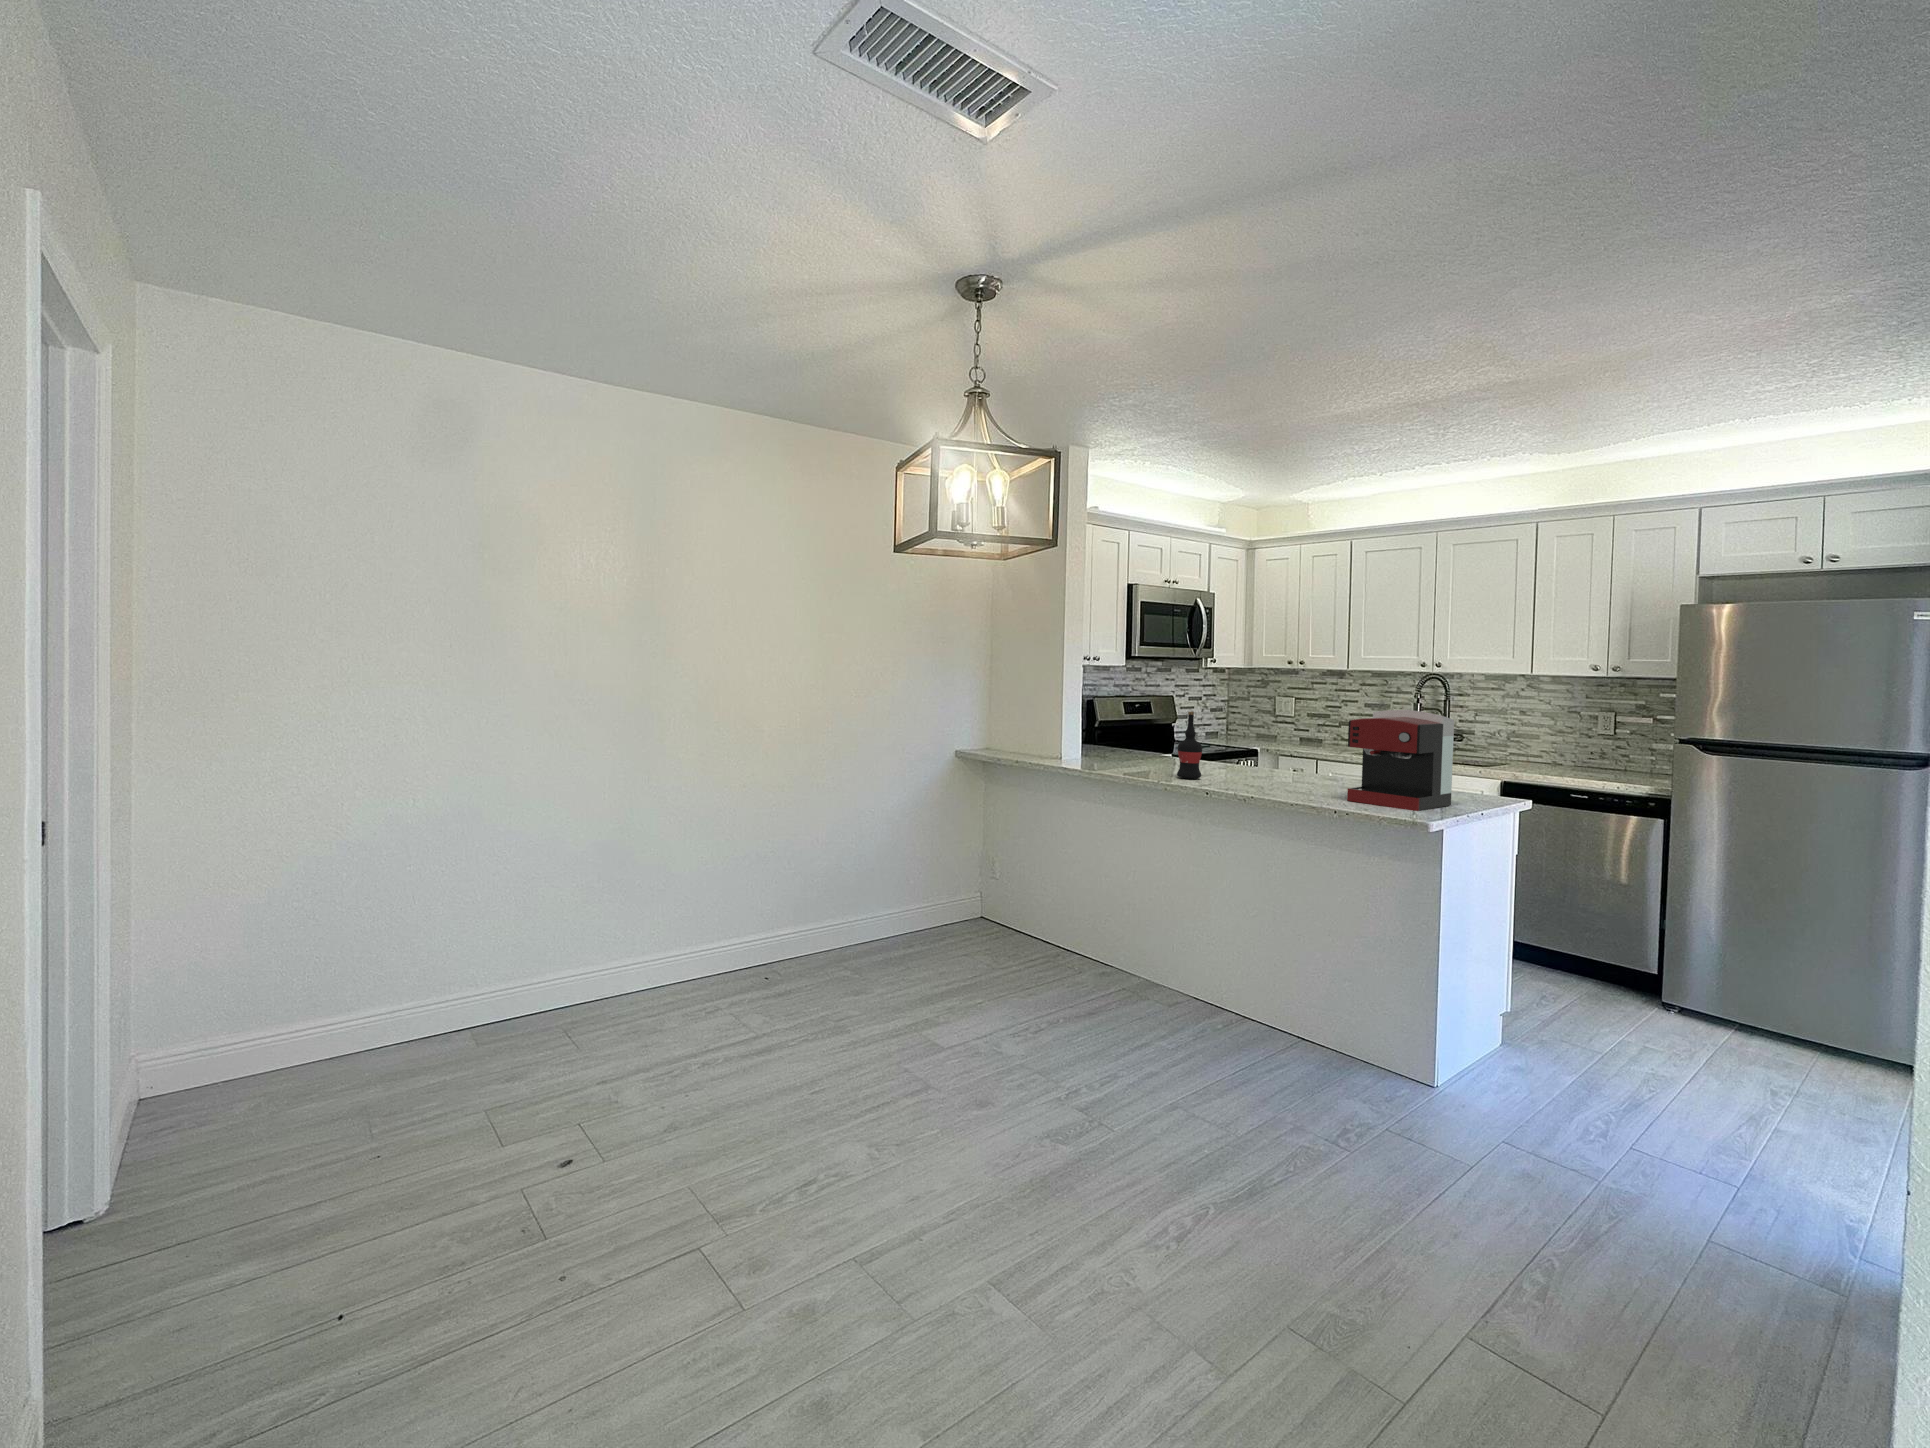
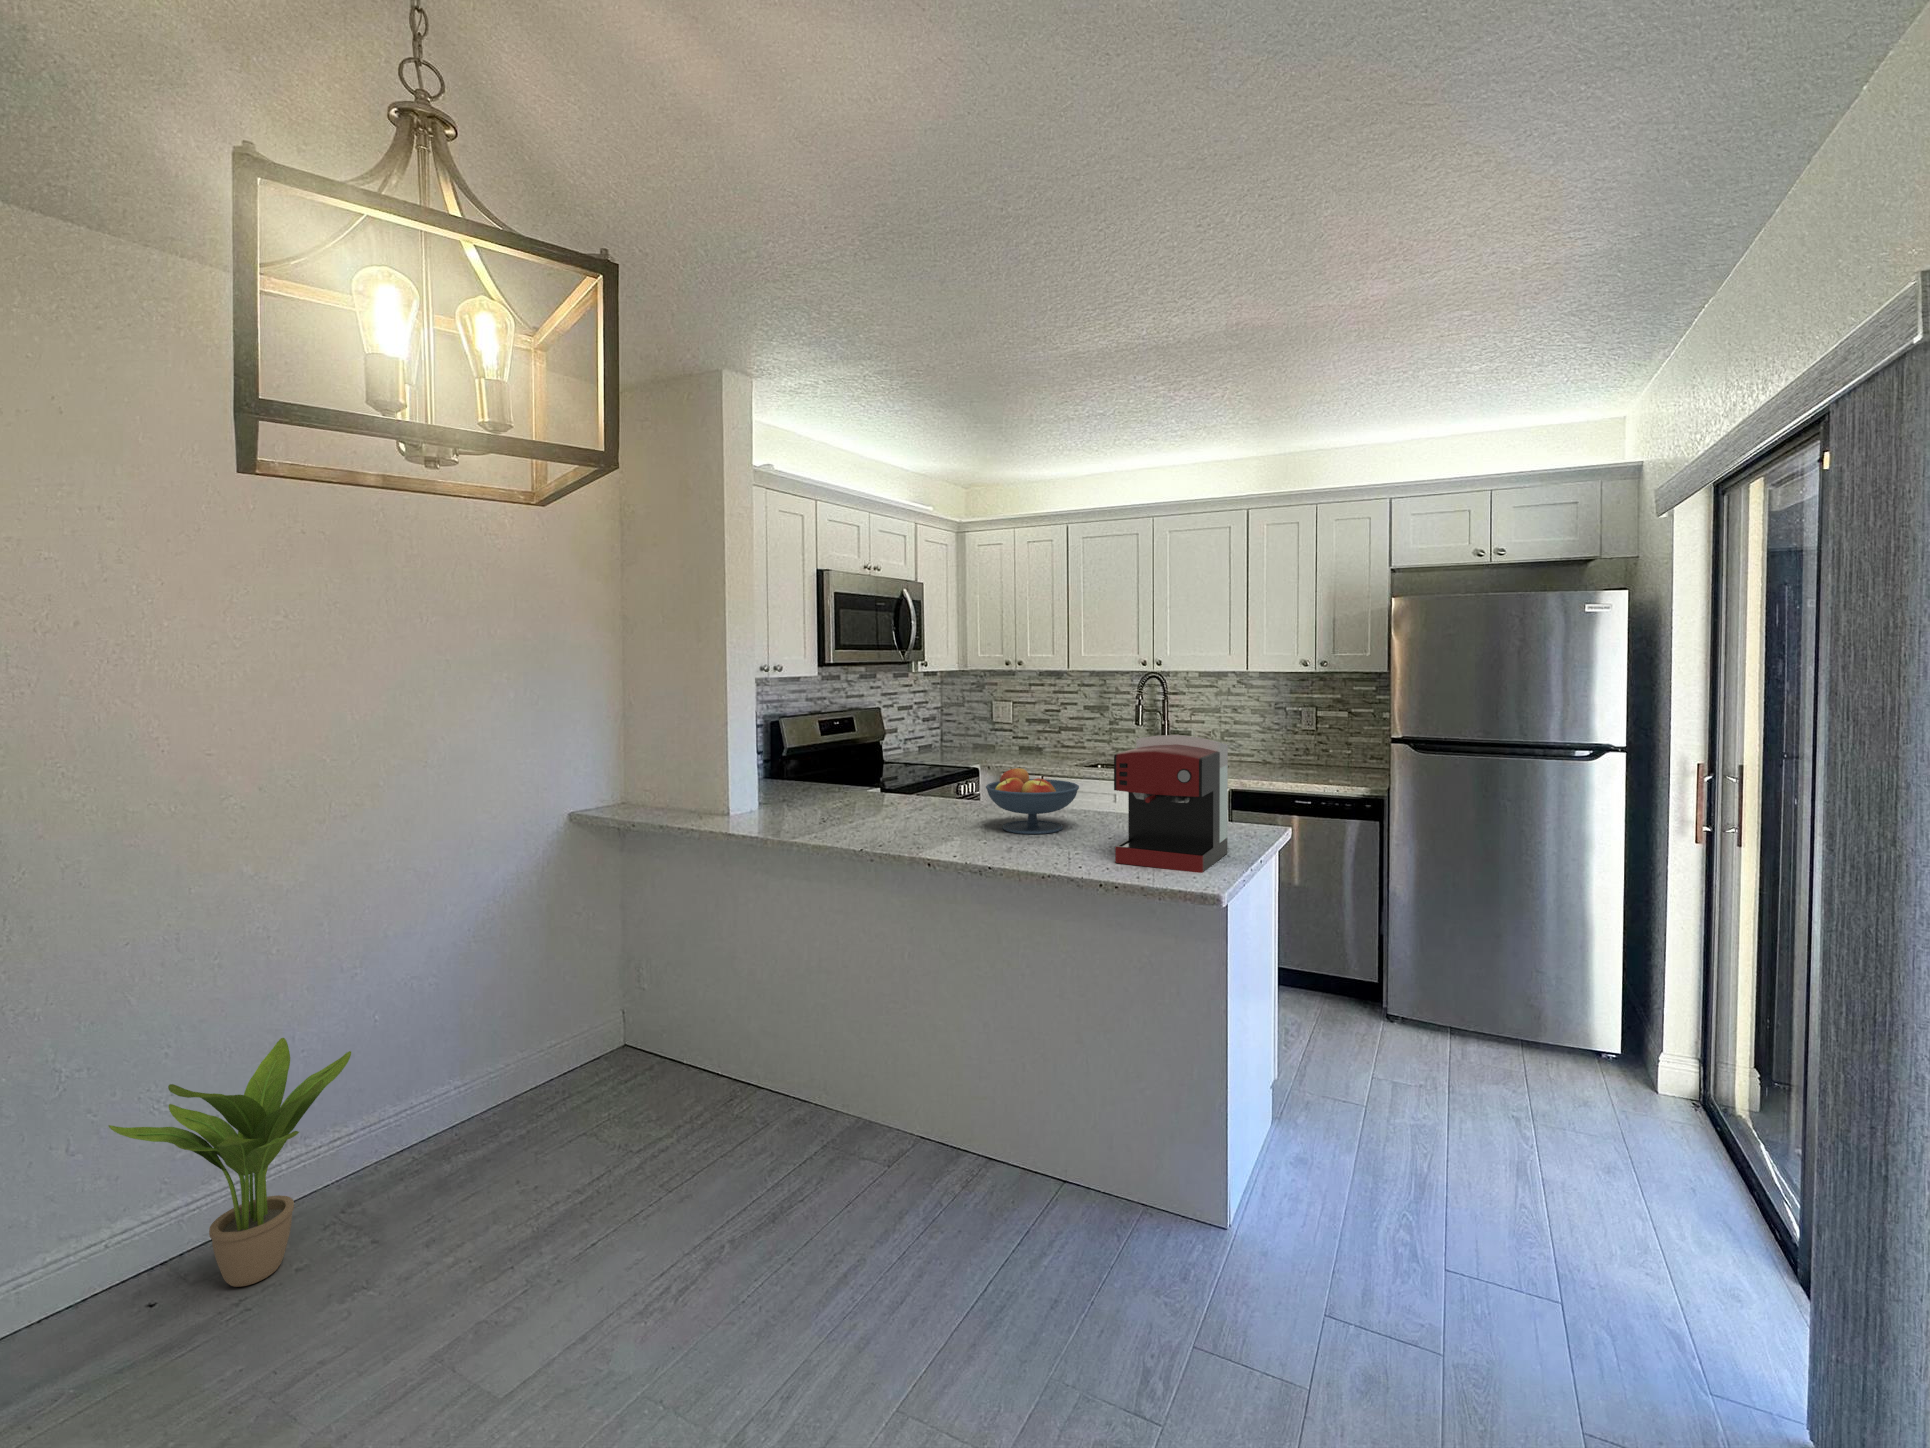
wine bottle: present [1177,712,1202,779] -> none [892,747,925,842]
fruit bowl: none [1251,735,1330,784] -> present [986,767,1079,834]
potted plant: none [761,848,857,970] -> present [109,1038,351,1287]

